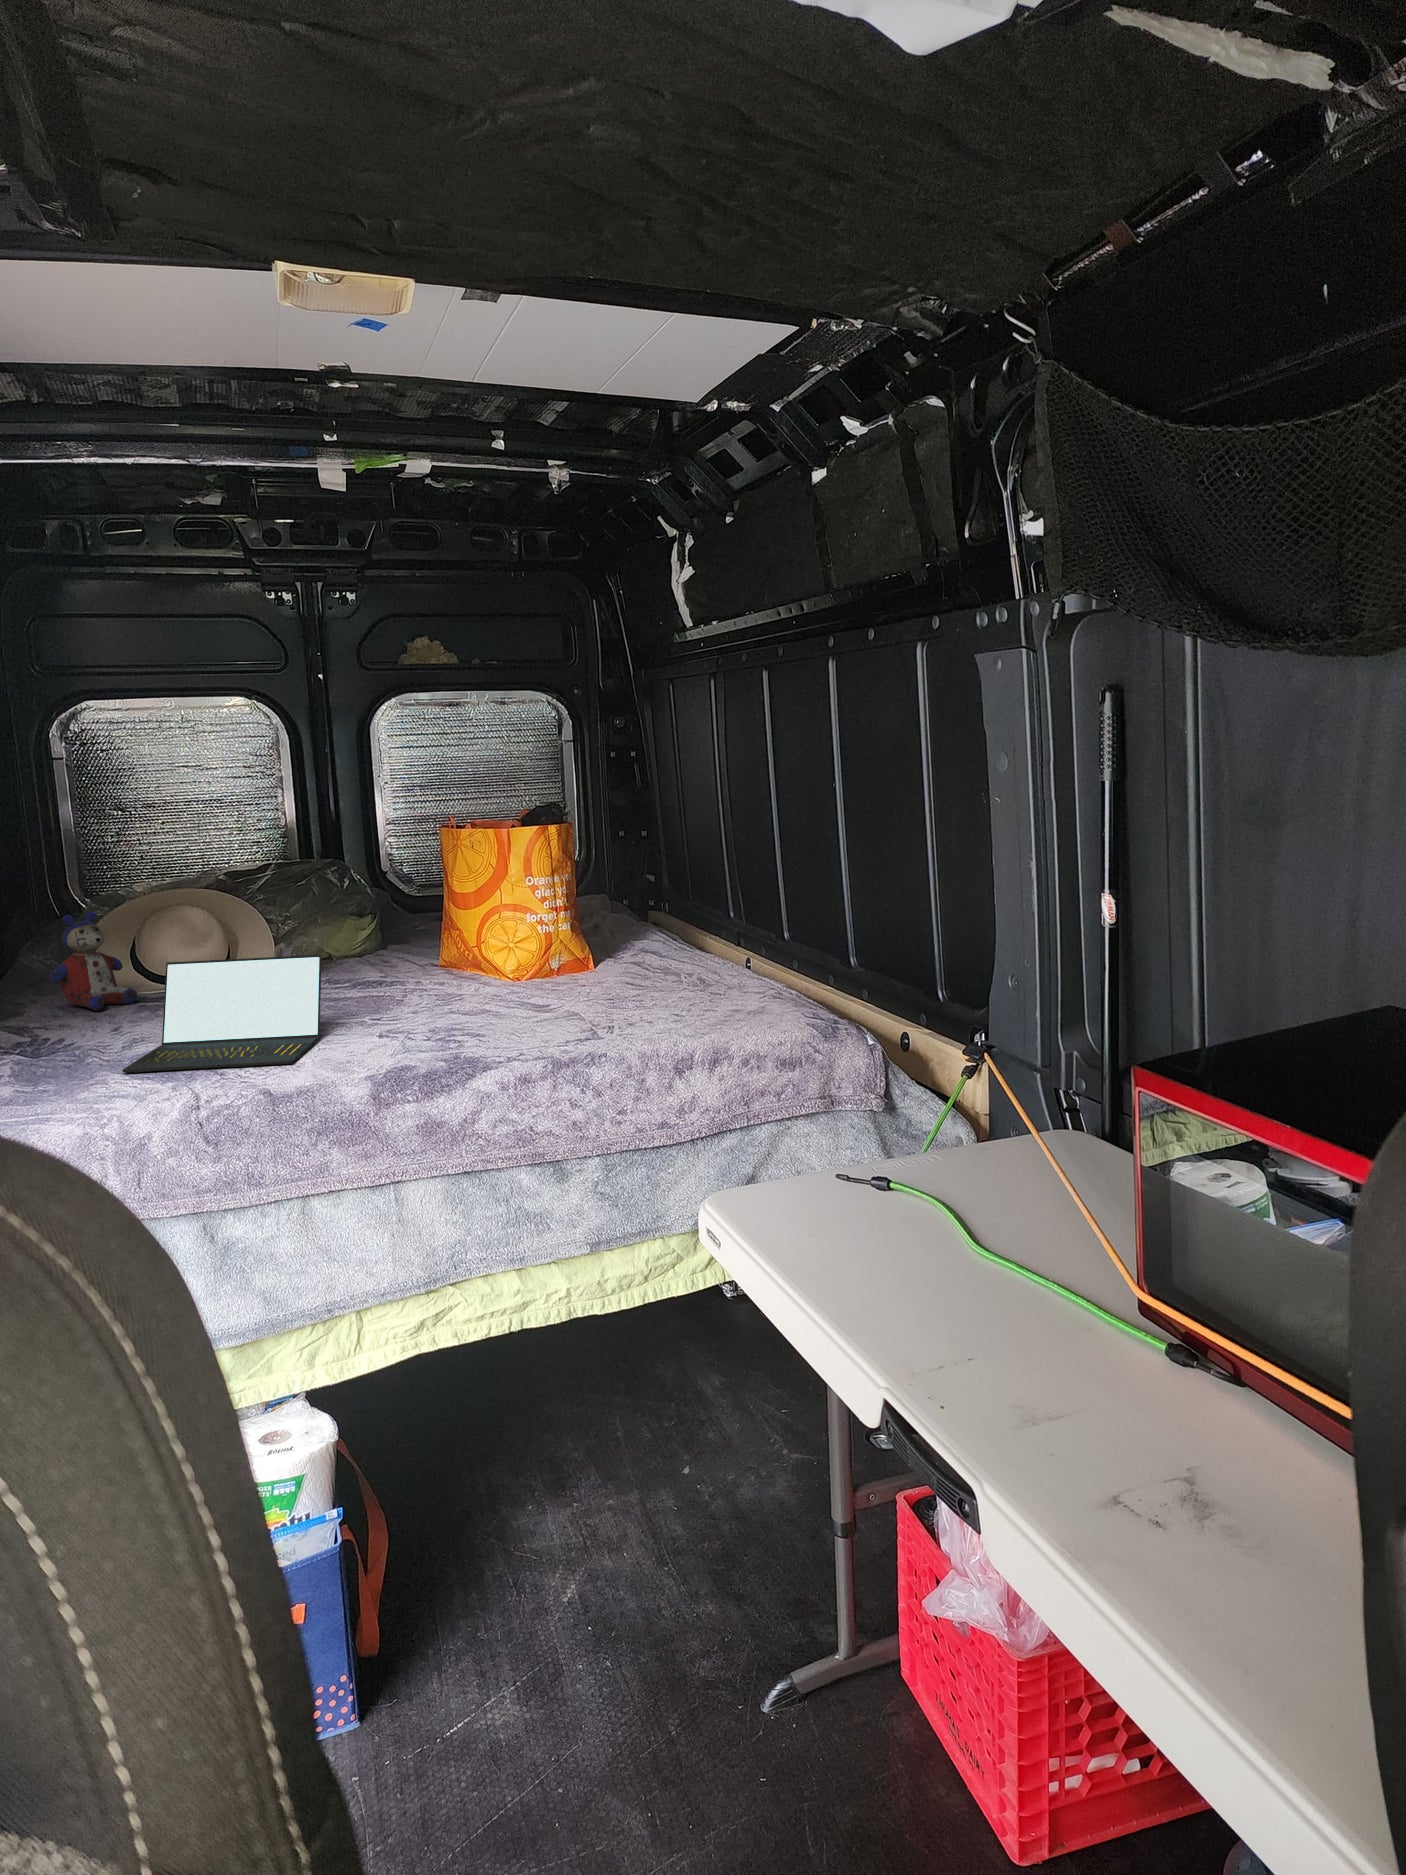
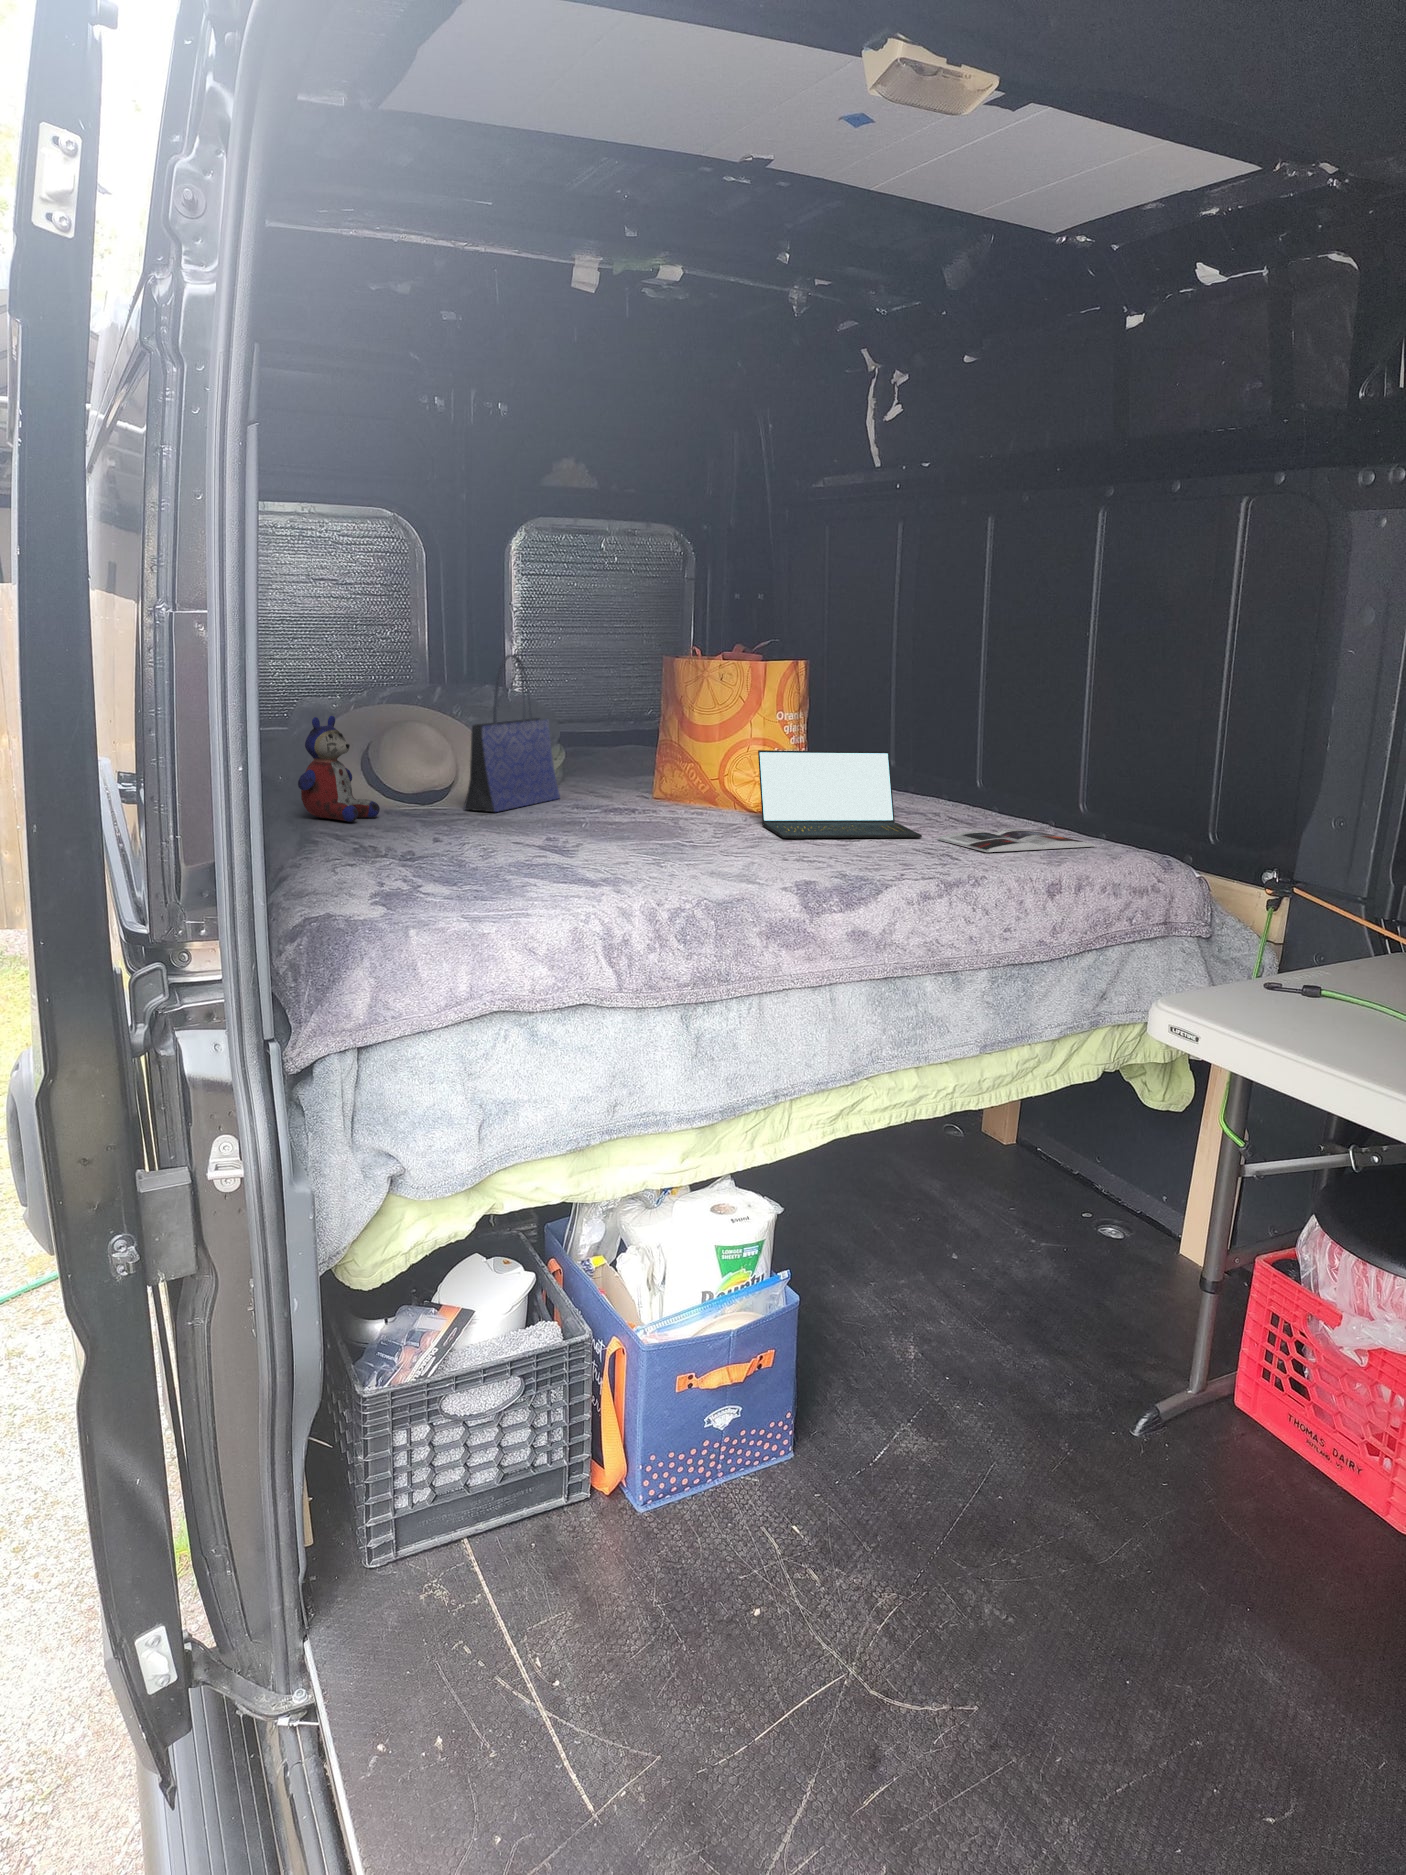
tote bag: none [232,840,355,991] -> present [464,655,560,812]
laptop: present [122,955,321,1073] -> present [758,750,922,838]
magazine: none [628,992,783,1026] -> present [938,829,1095,852]

